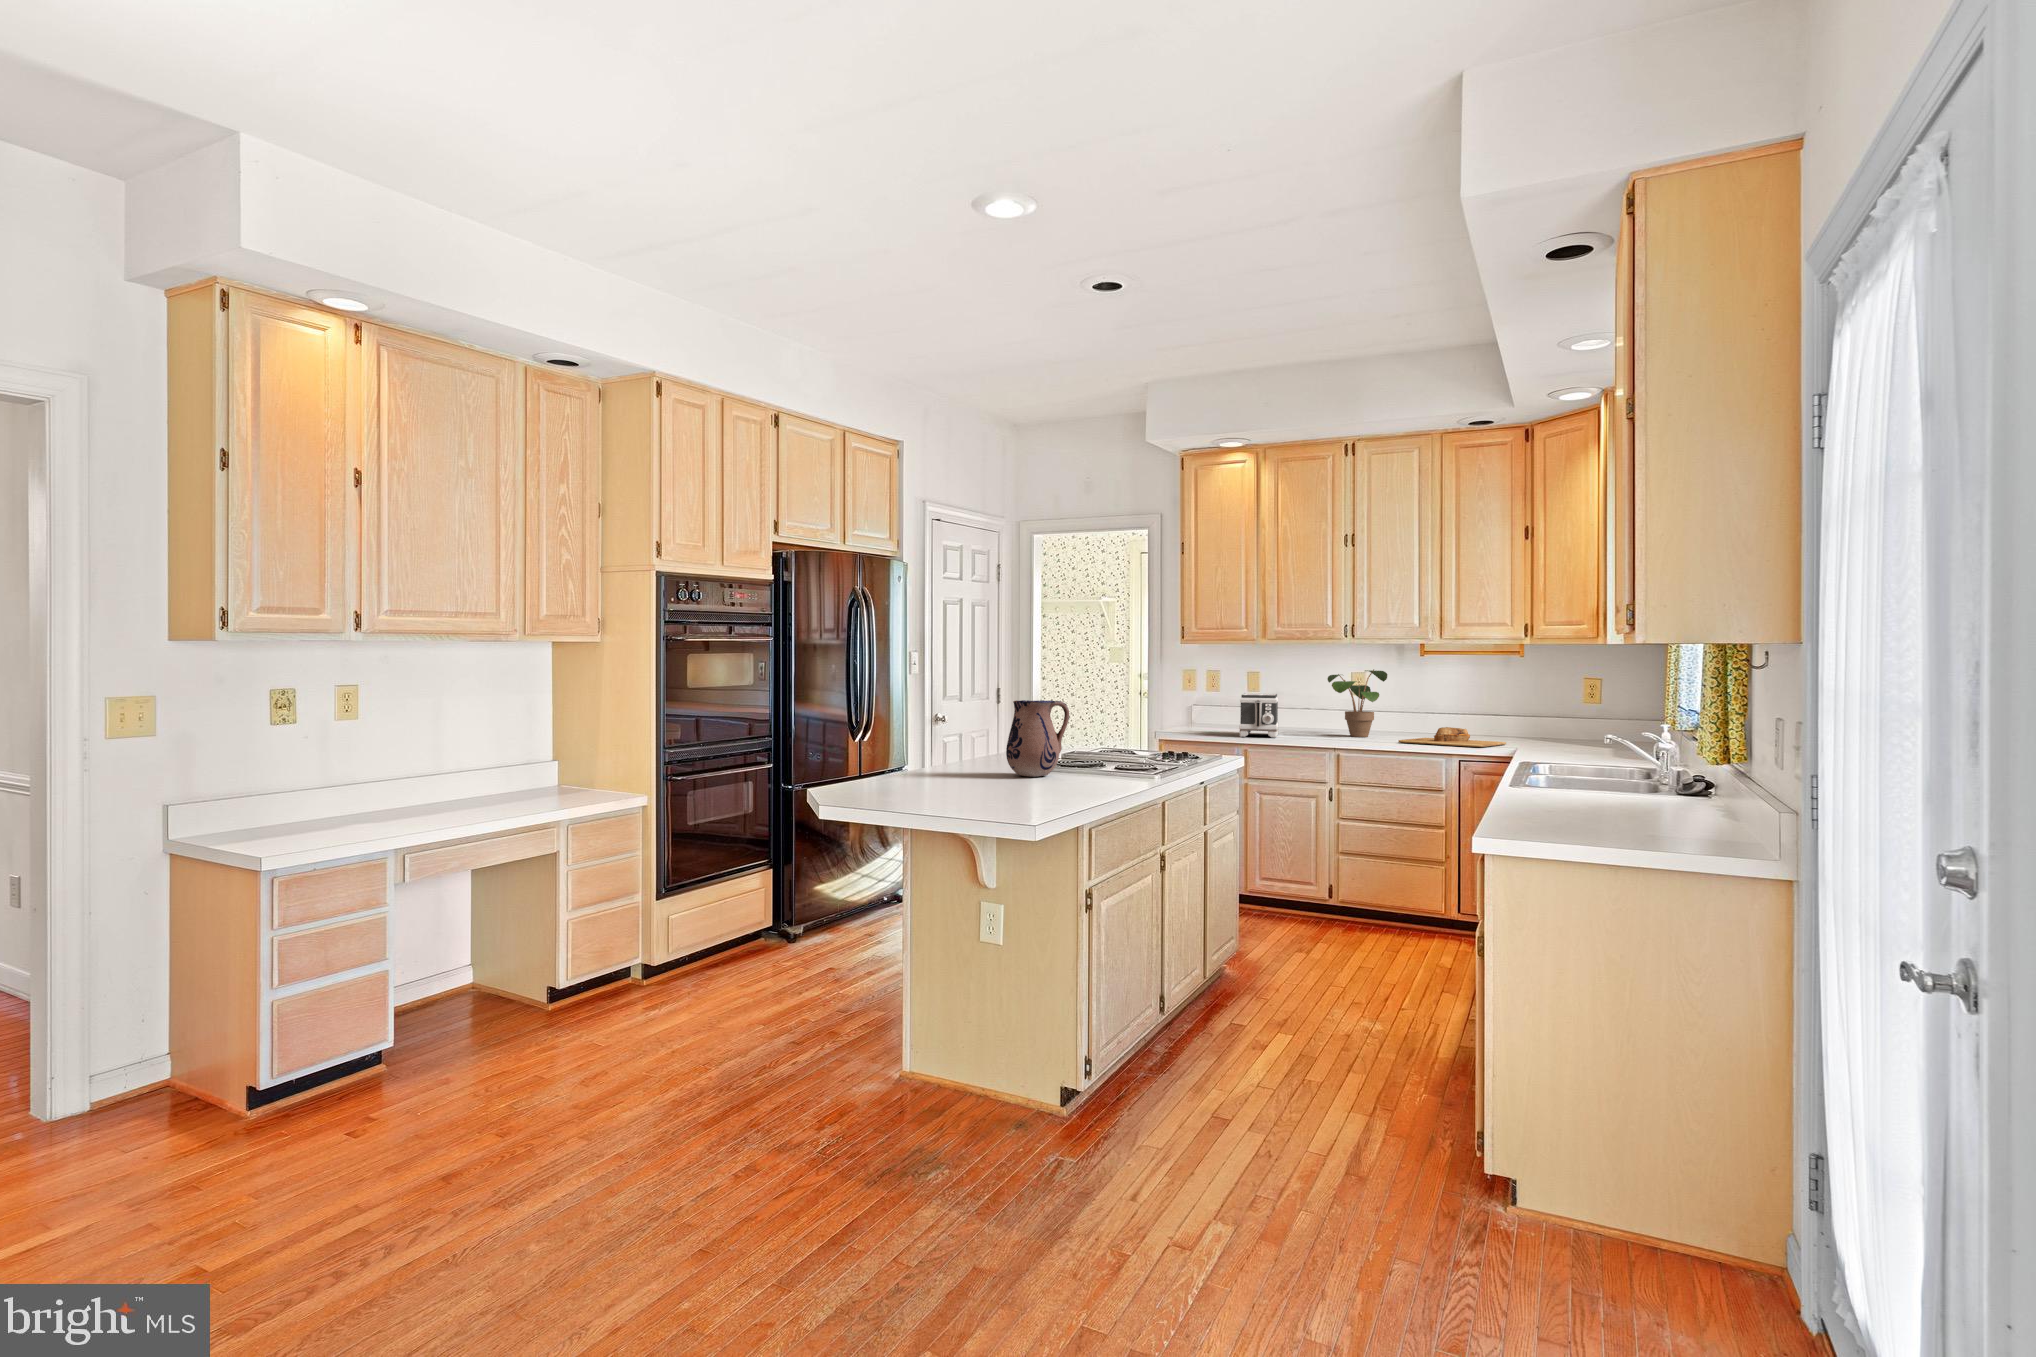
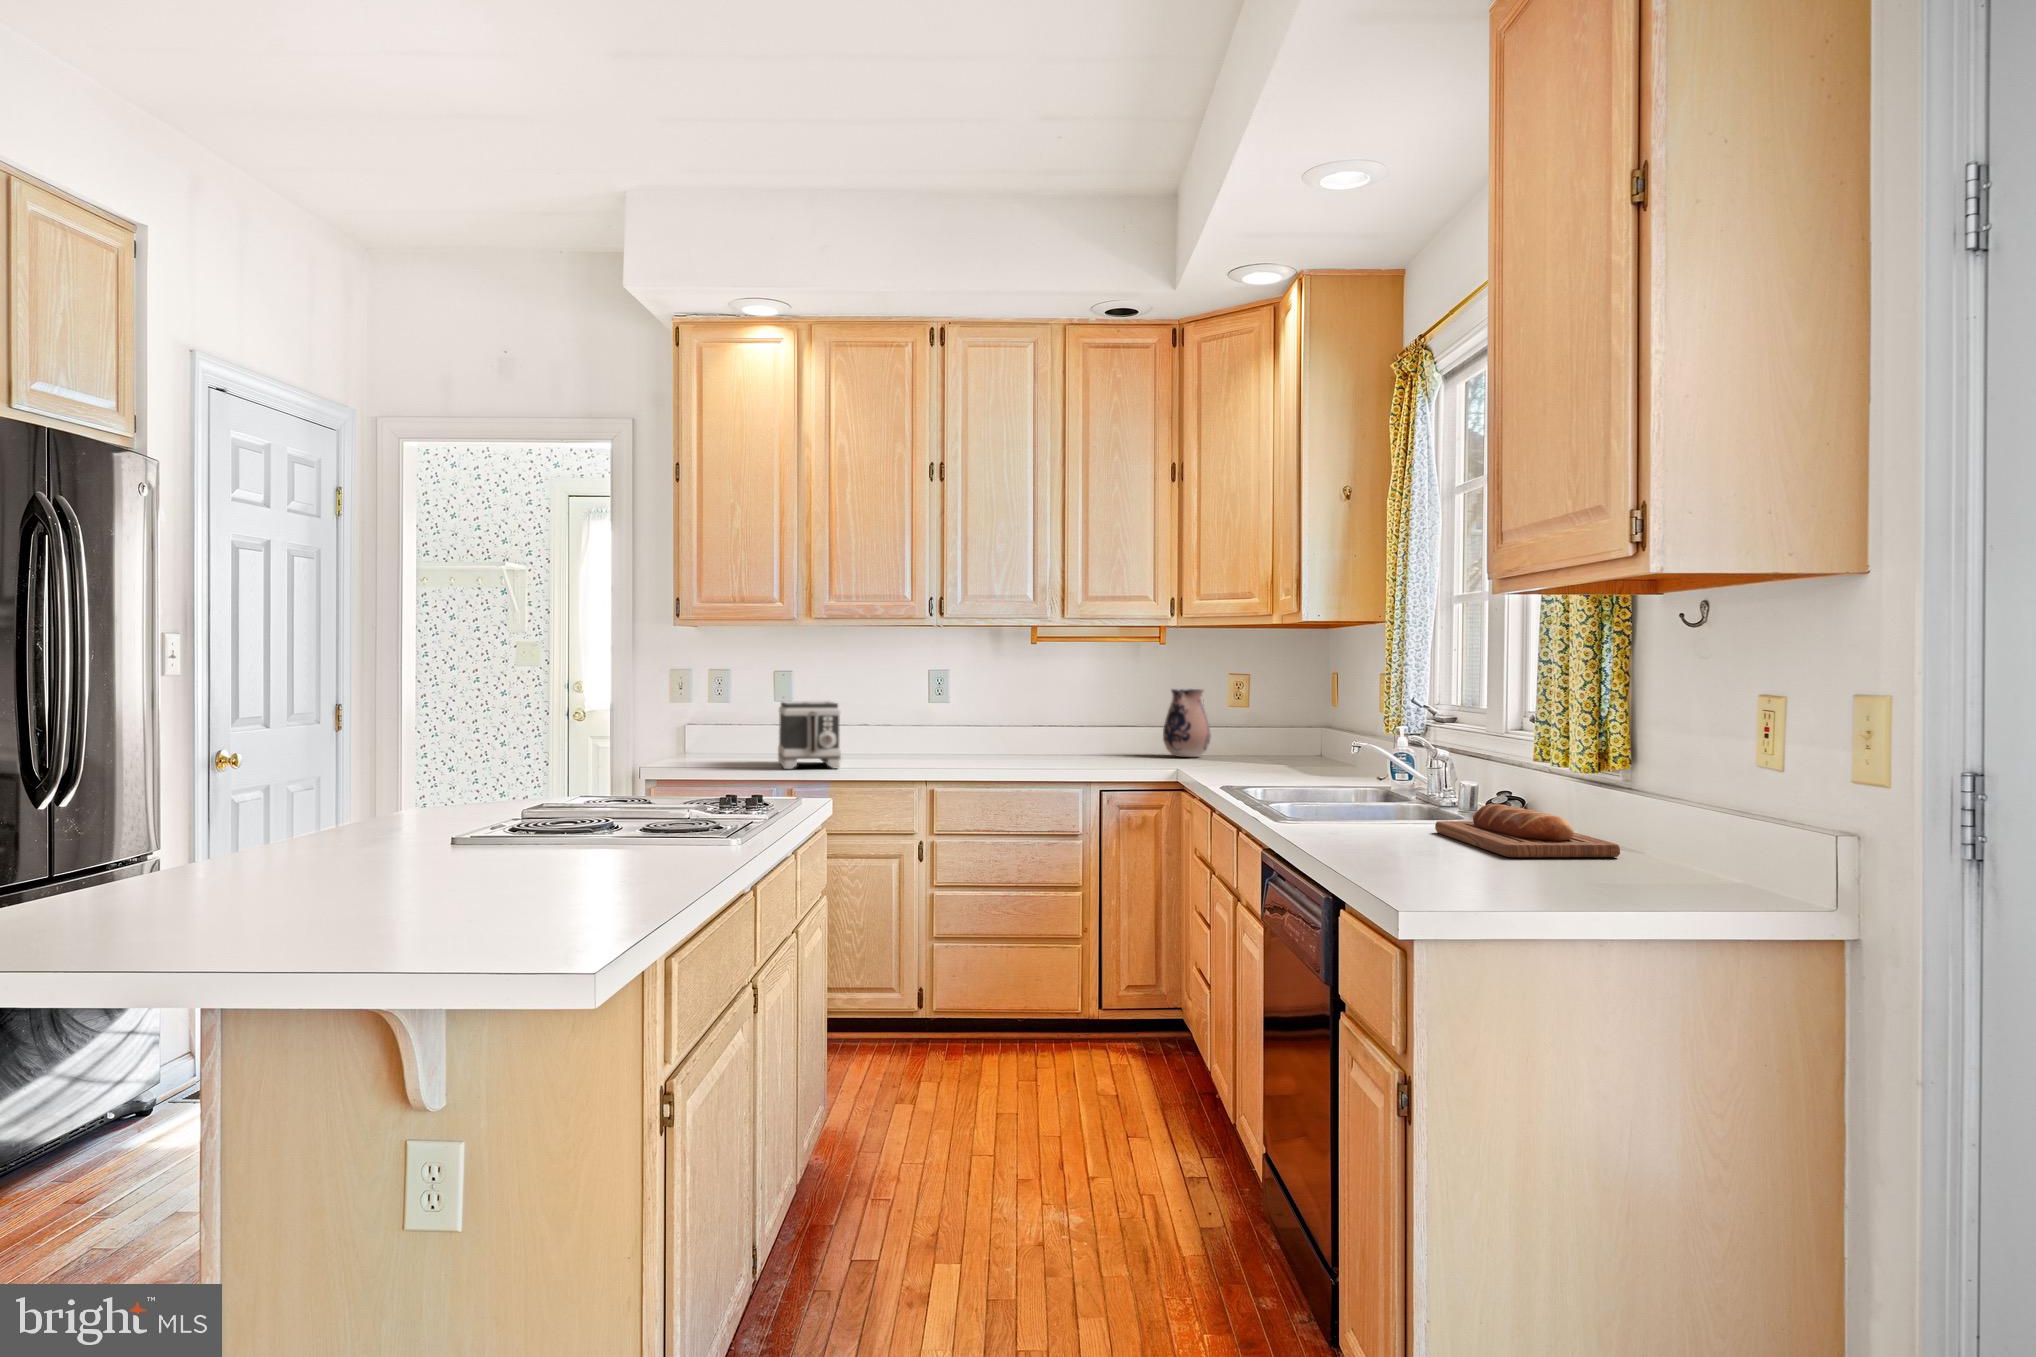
potted plant: present [1328,669,1387,737] -> none [900,664,982,762]
ceramic pitcher: present [1006,700,1069,777] -> present [1163,689,1211,757]
cutting board: present [1399,727,1506,747] -> none [1019,744,1152,771]
bread loaf: none [1582,769,1663,802] -> present [1435,804,1620,857]

